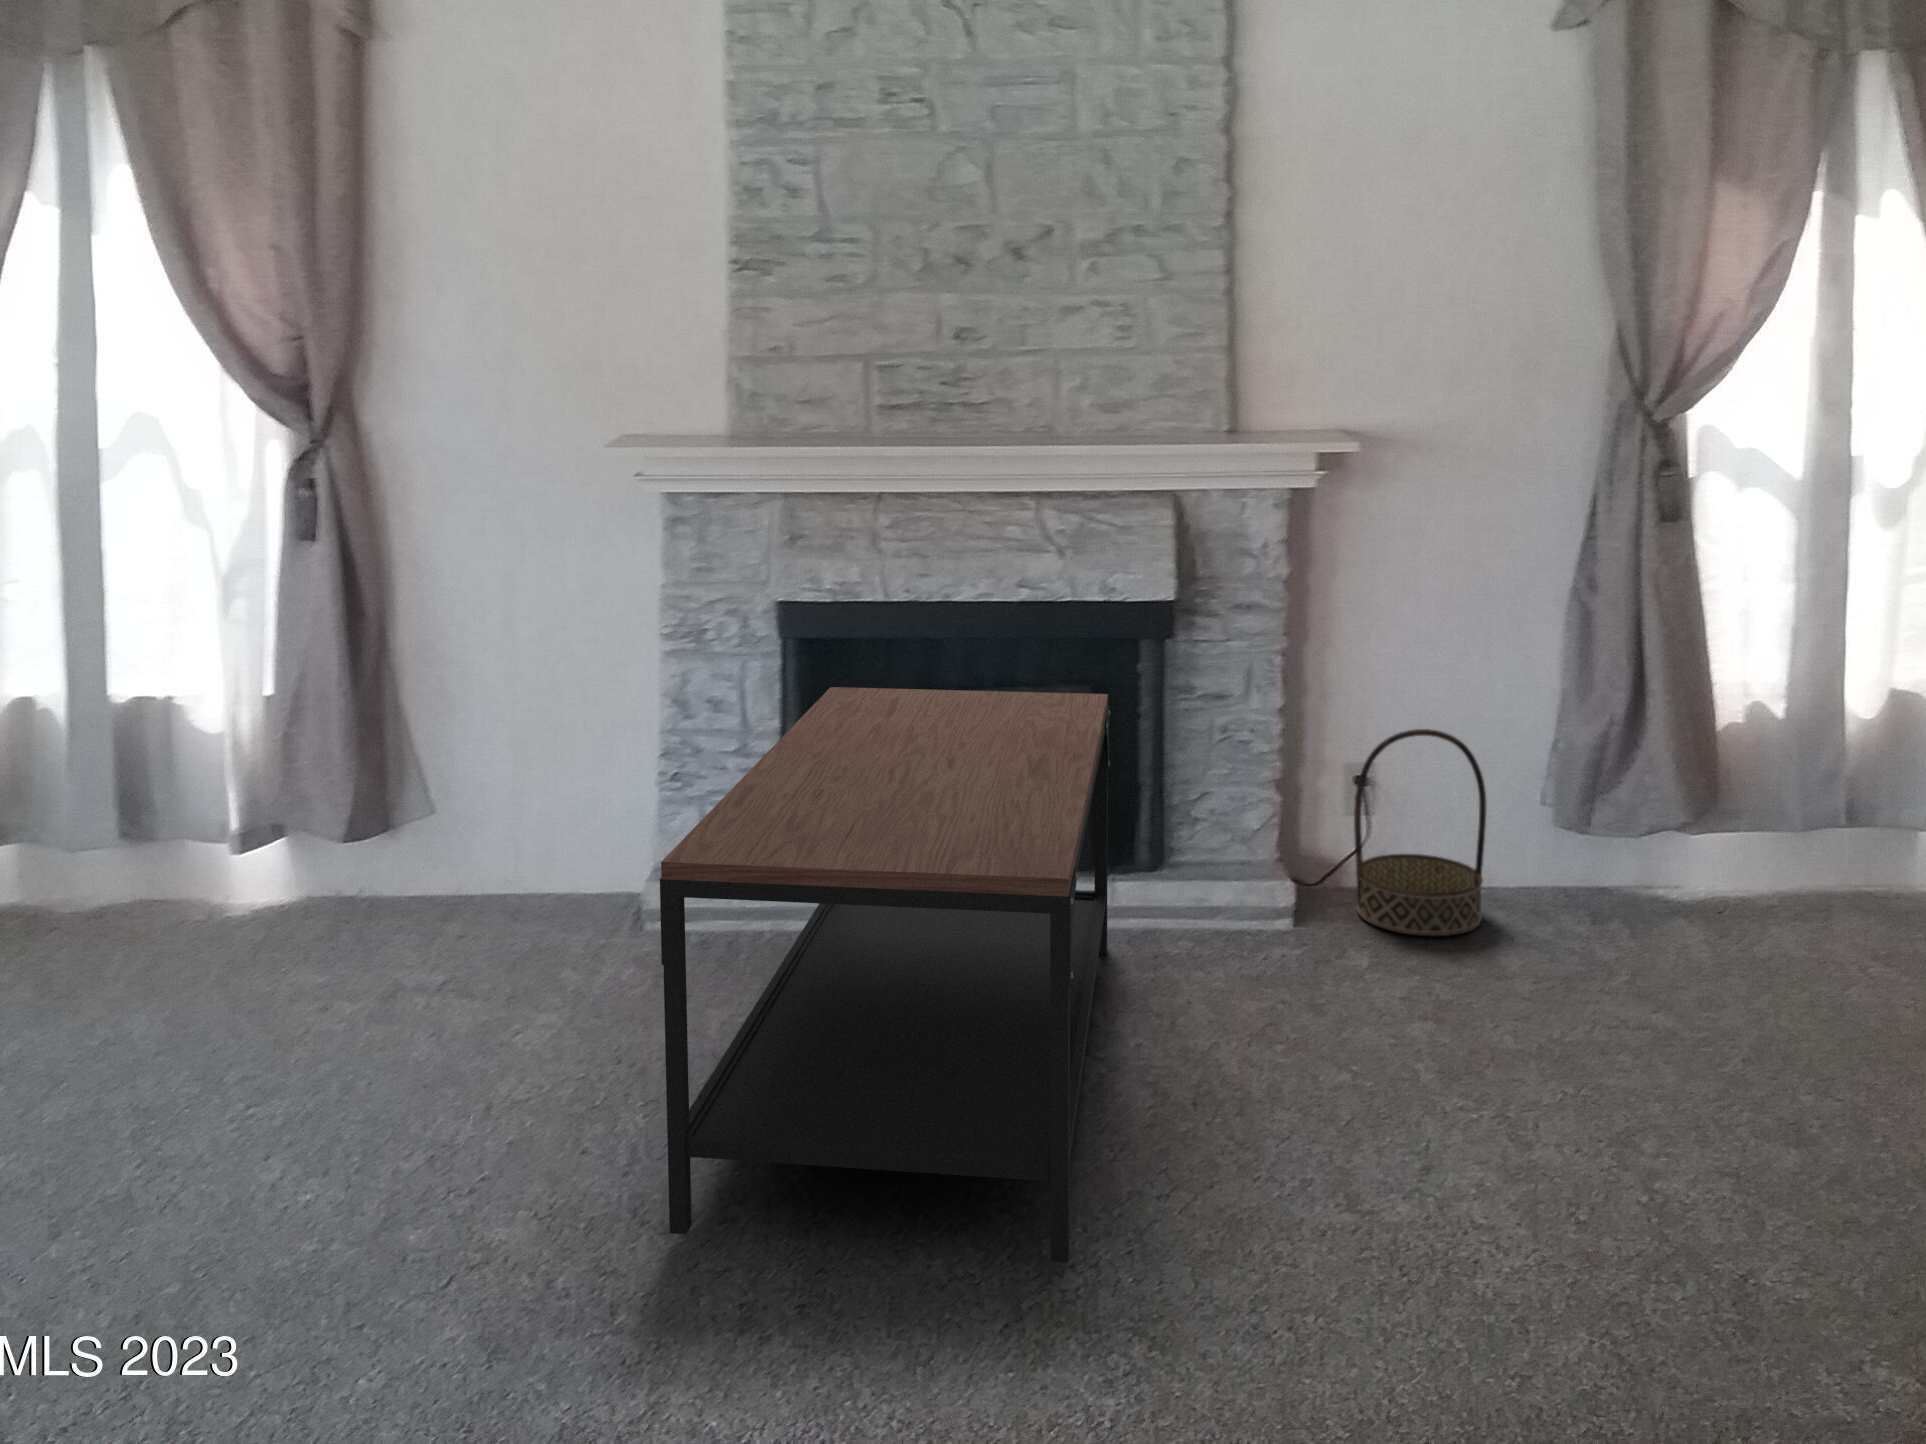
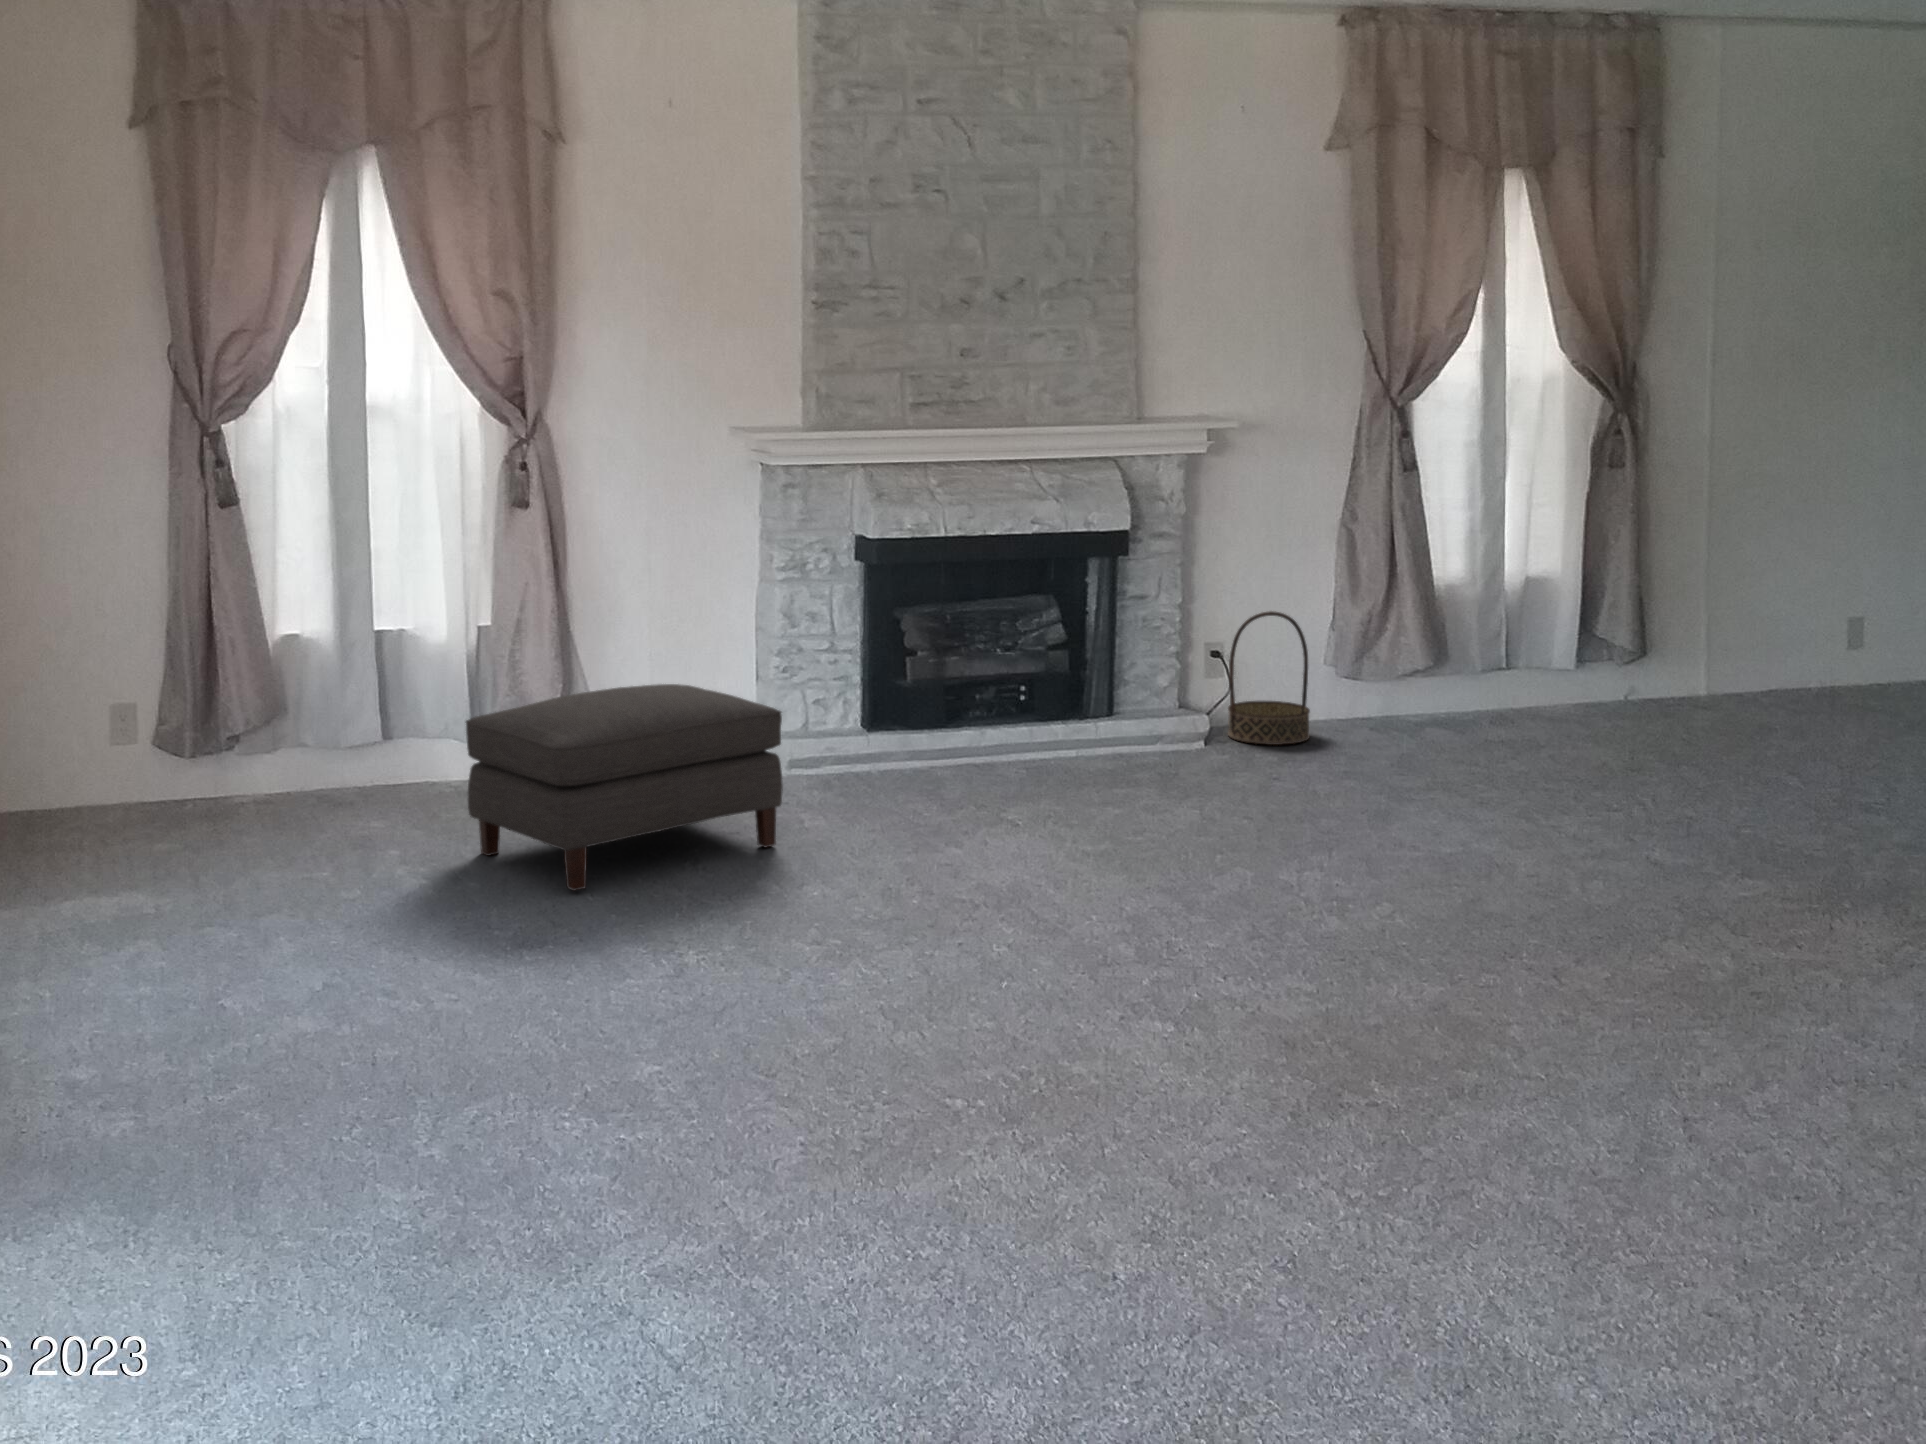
coffee table: present [660,687,1110,1263] -> none [906,592,1214,882]
ottoman: none [42,808,494,1153] -> present [466,684,783,891]

